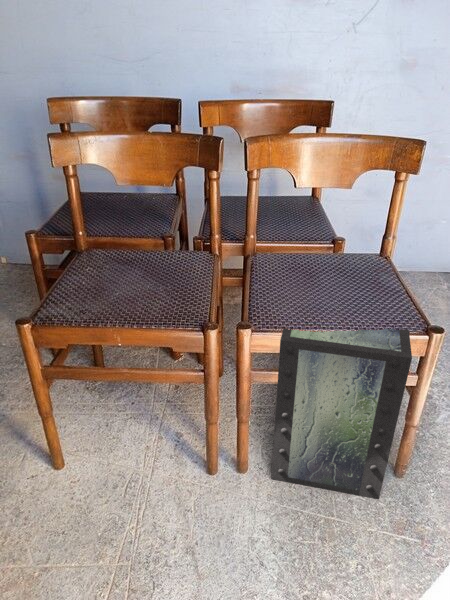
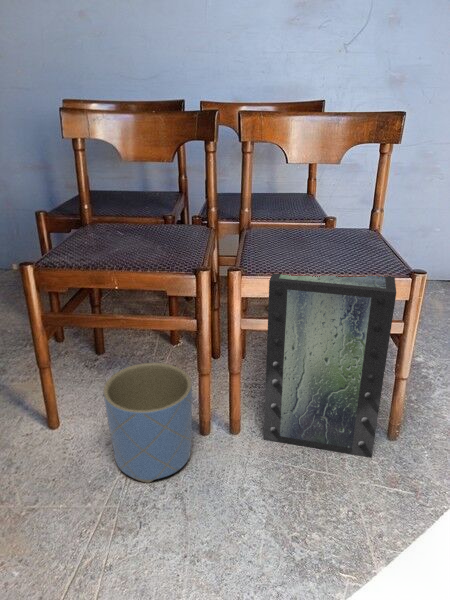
planter: none [111,411,201,534] -> present [103,363,192,483]

